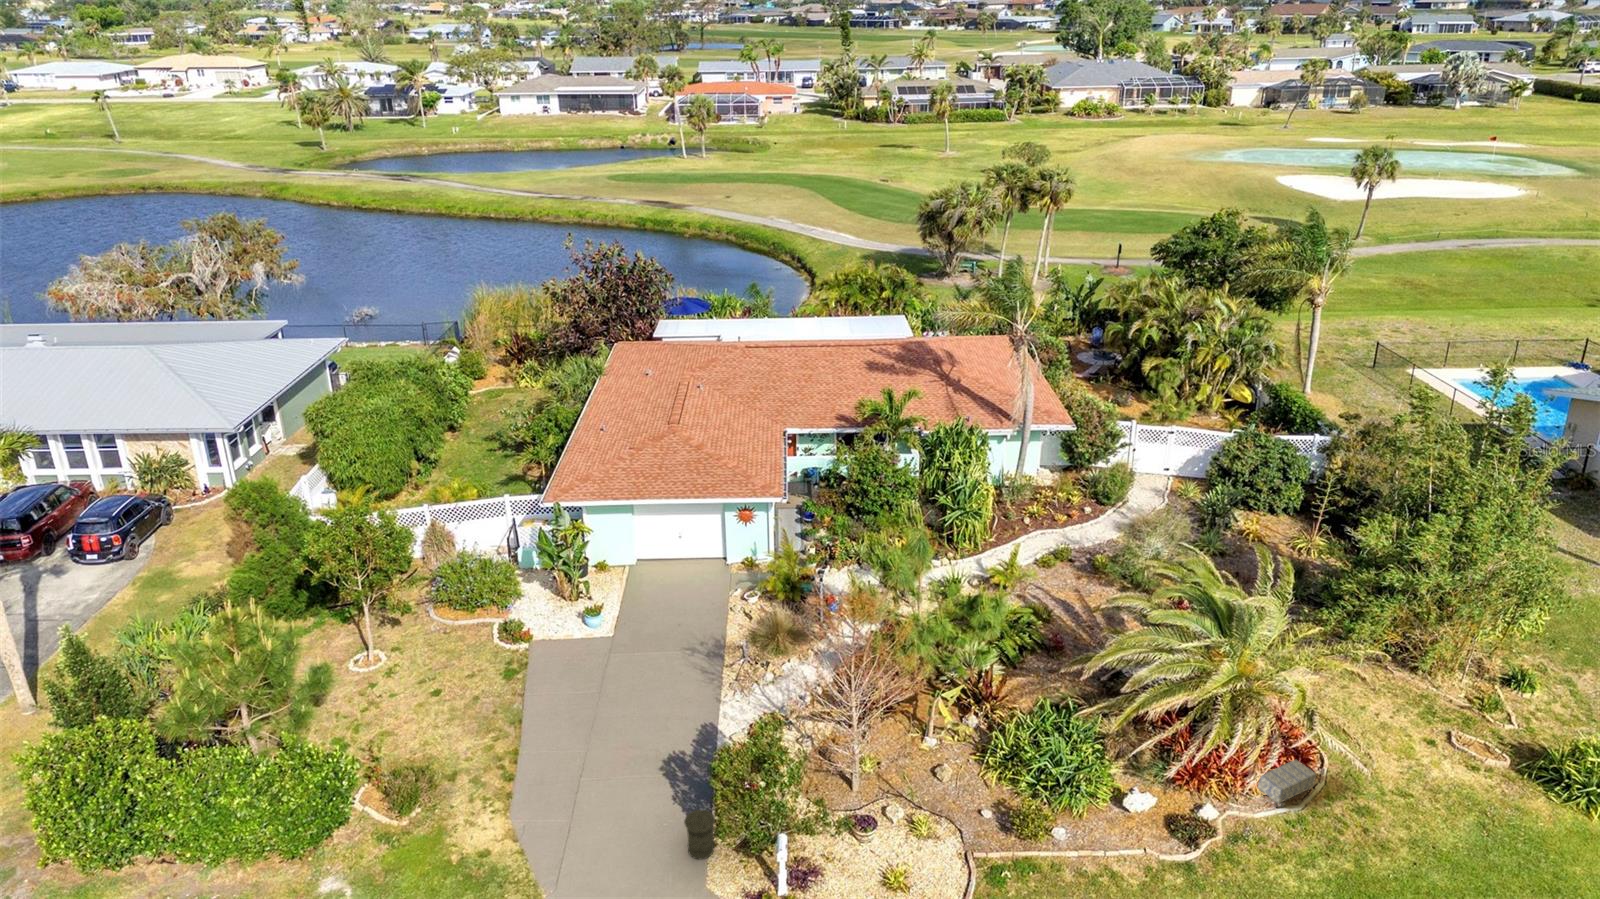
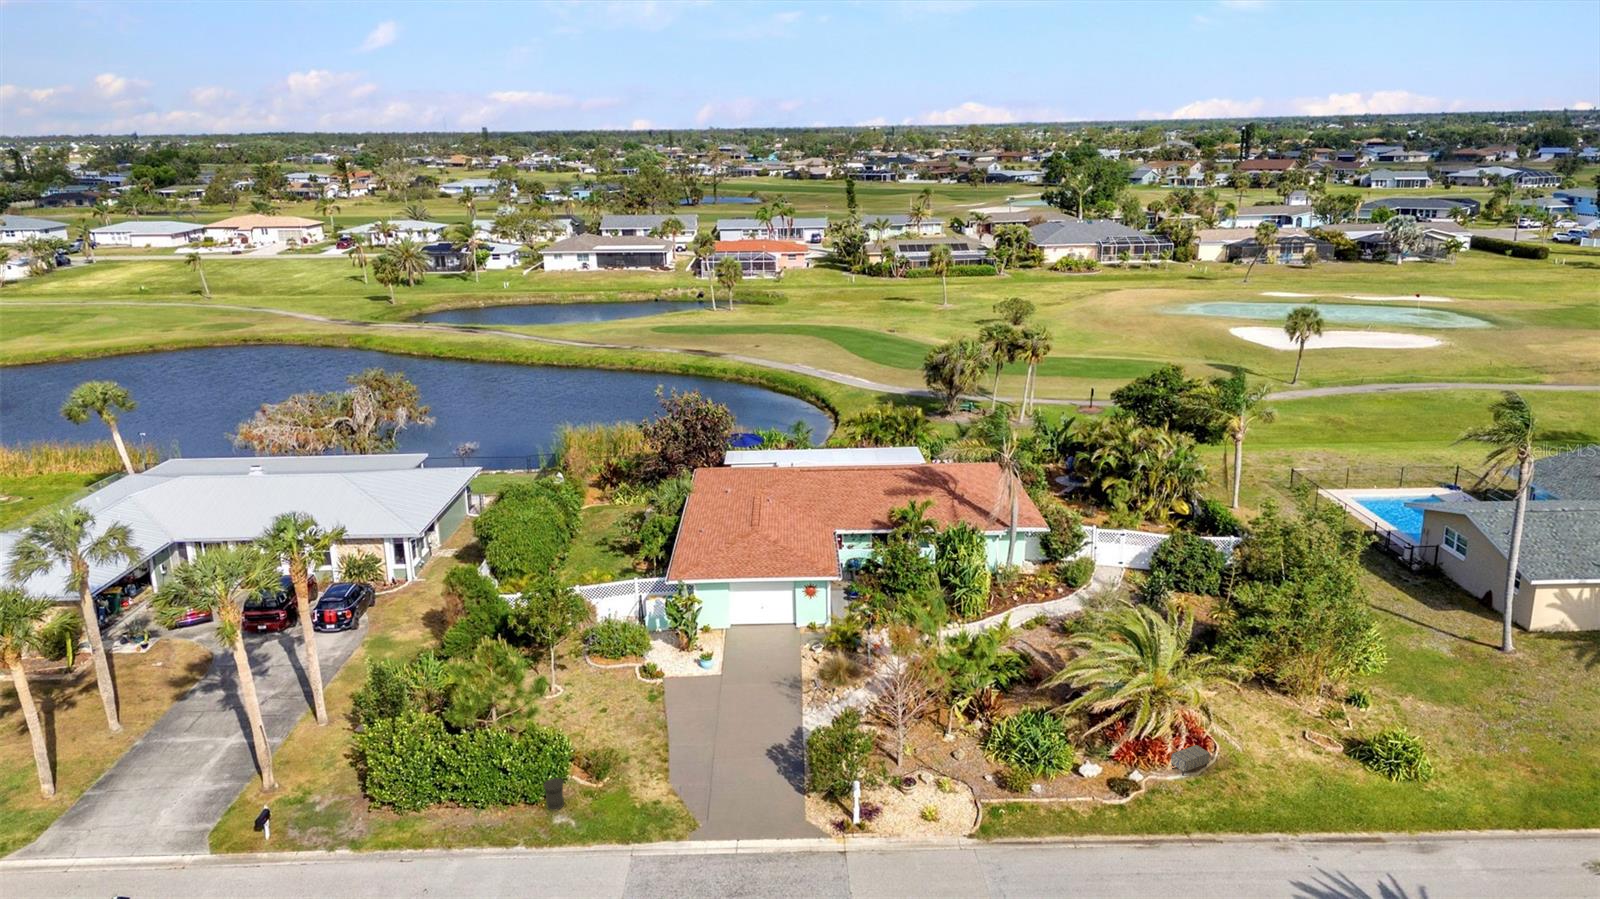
trash can: present [684,810,715,859] -> present [543,778,564,811]

